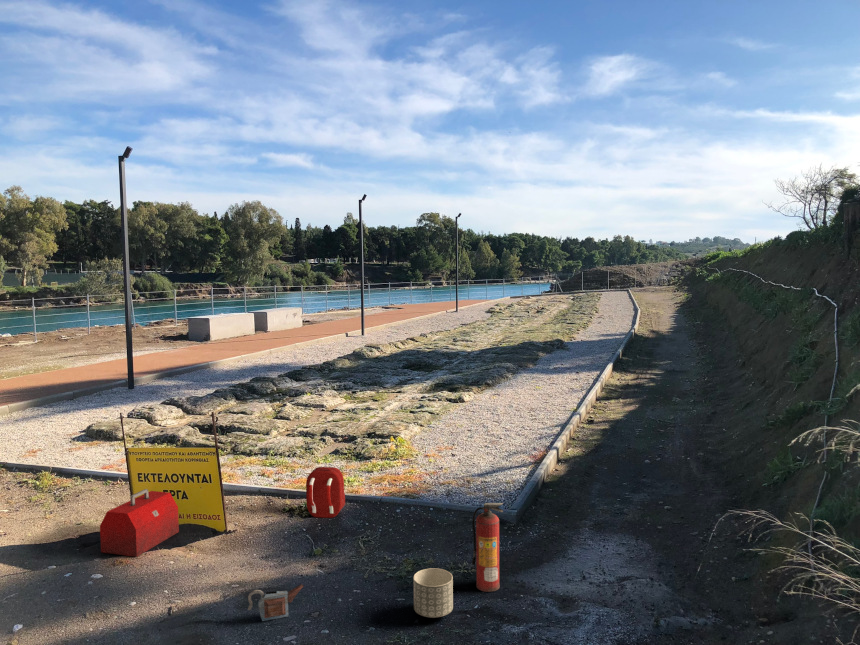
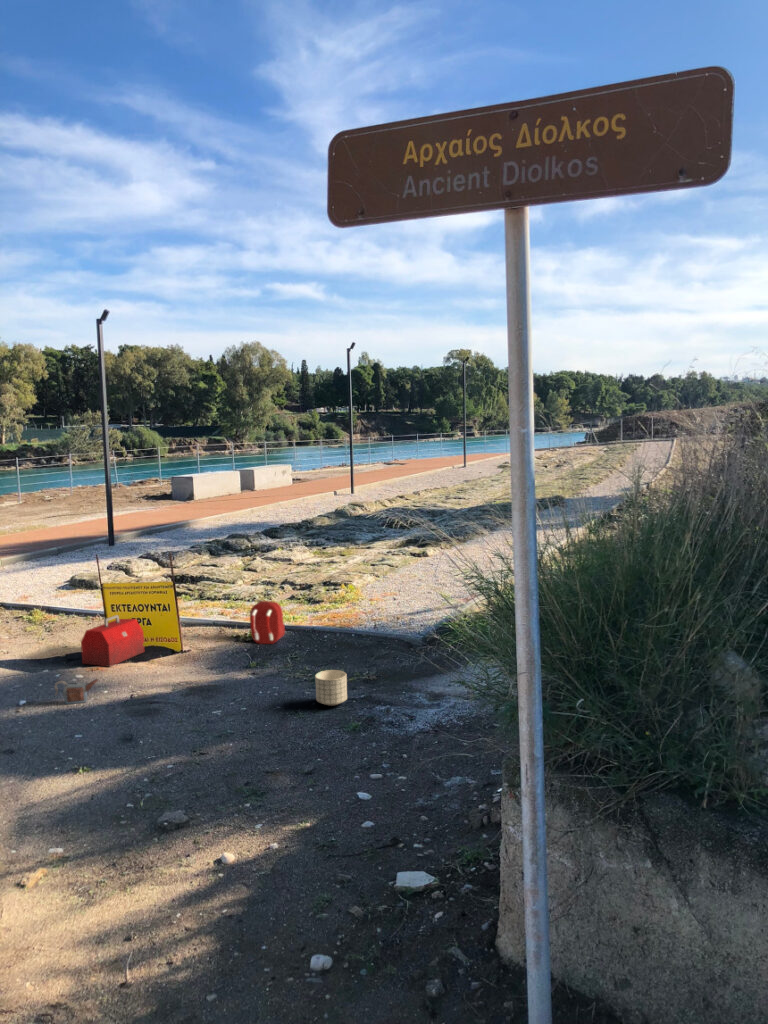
fire extinguisher: present [472,503,503,592] -> none [370,621,393,692]
watering can: present [248,584,304,621] -> present [55,679,98,704]

